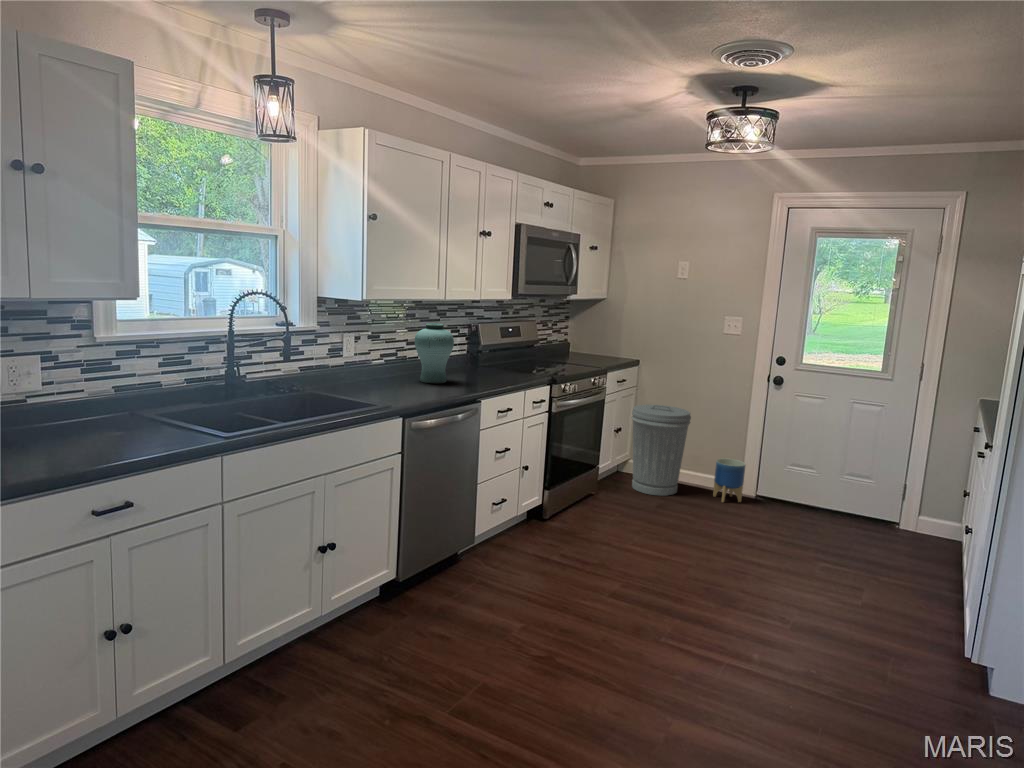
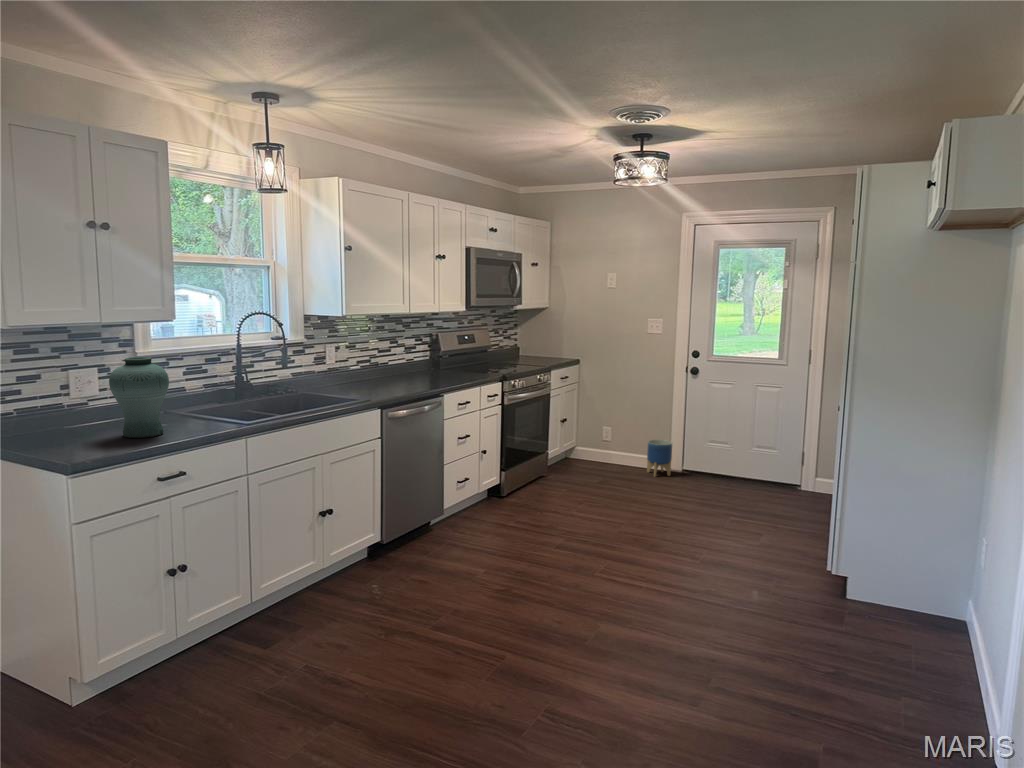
vase: present [415,323,454,383] -> present [109,357,169,438]
trash can: present [632,405,691,496] -> none [575,397,625,474]

